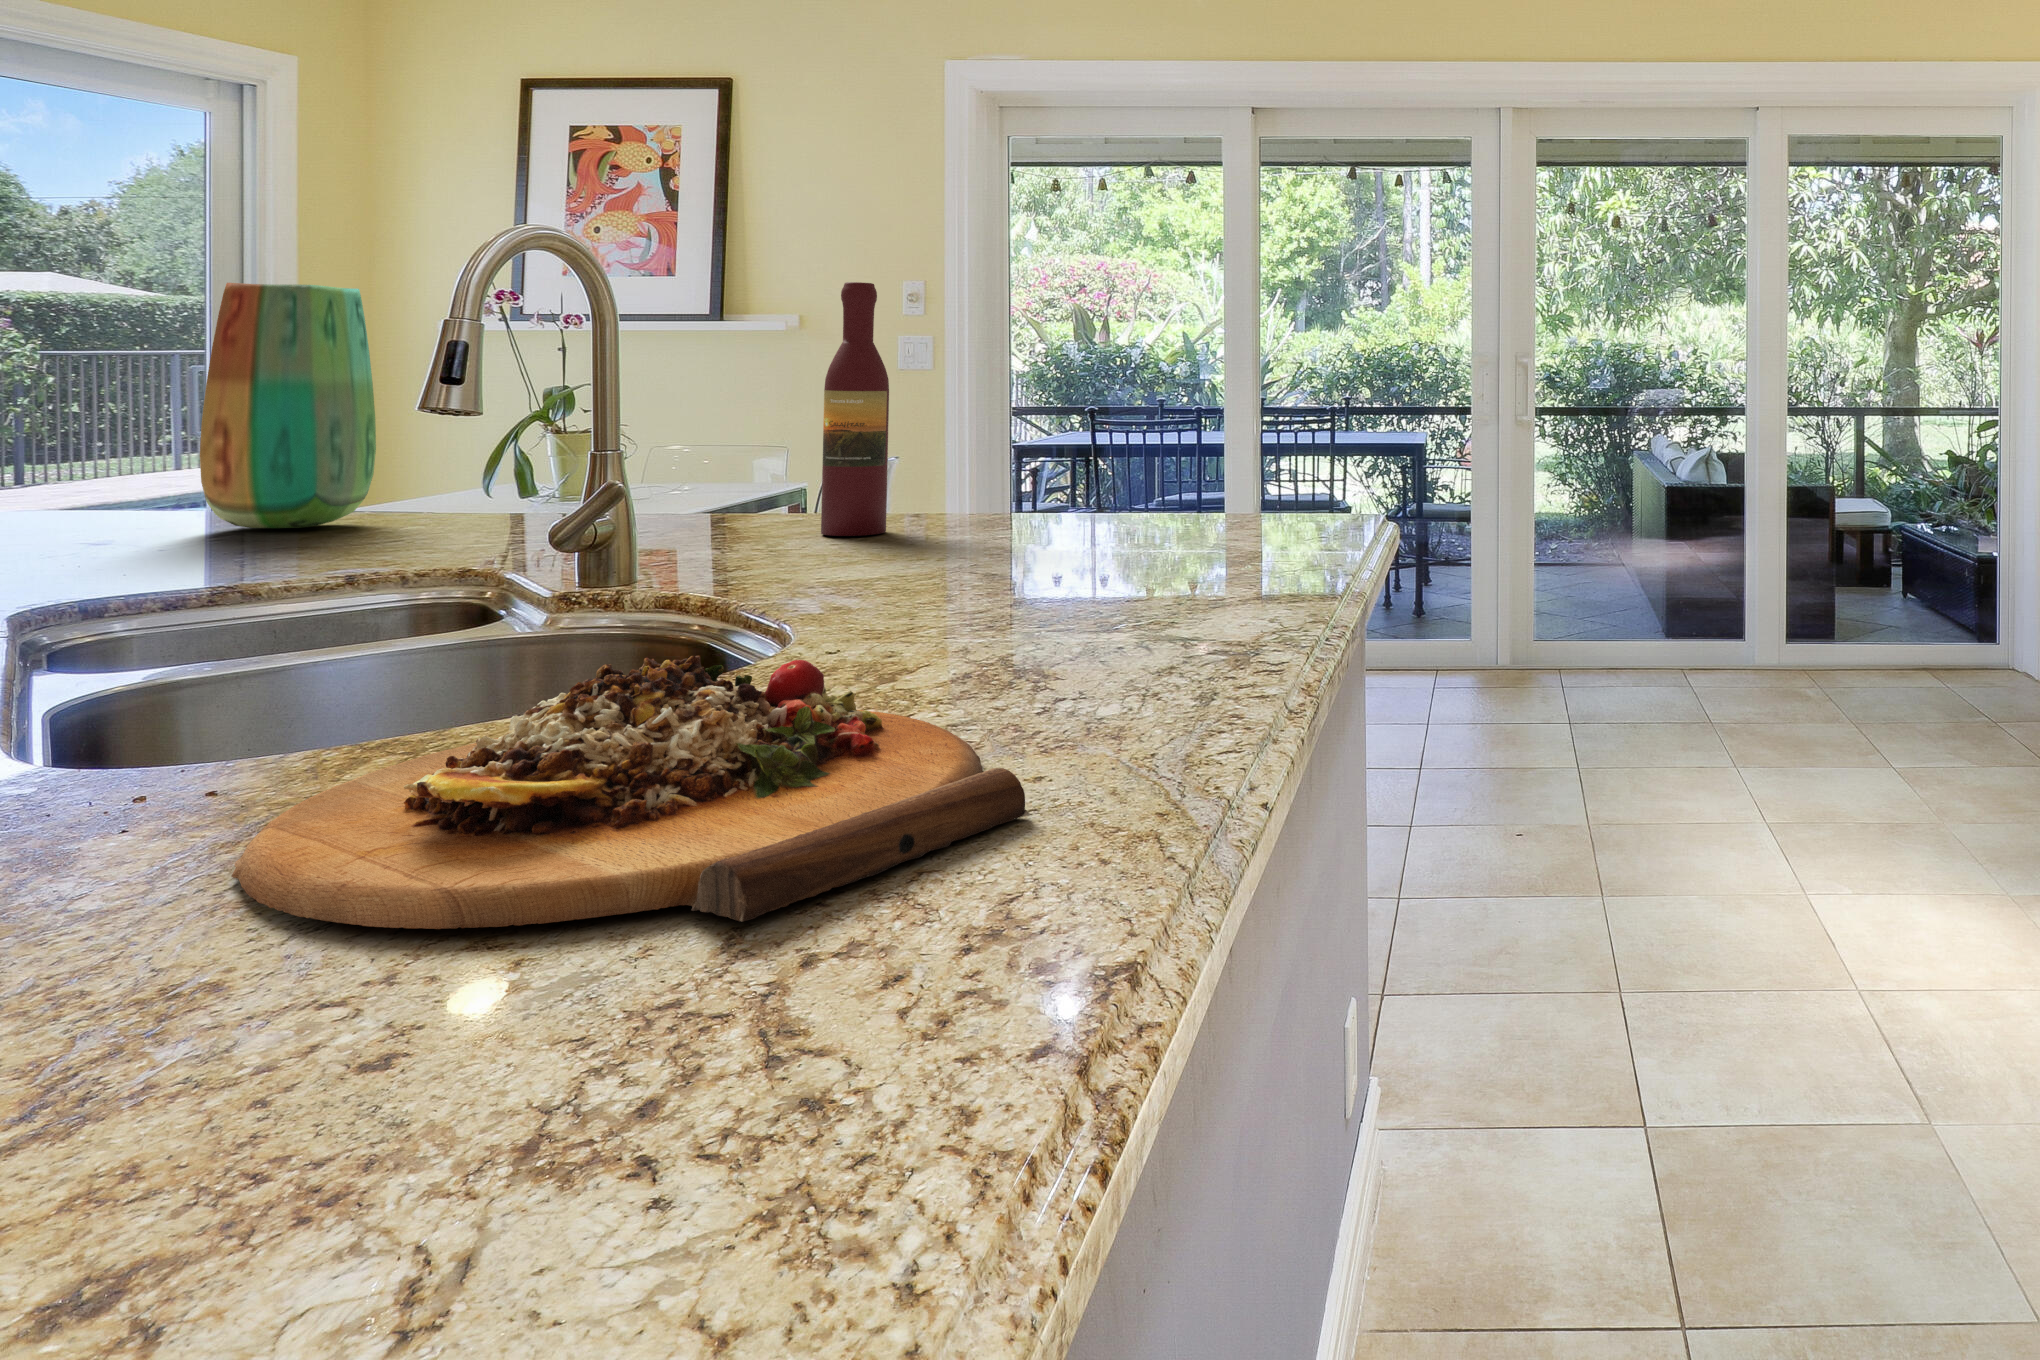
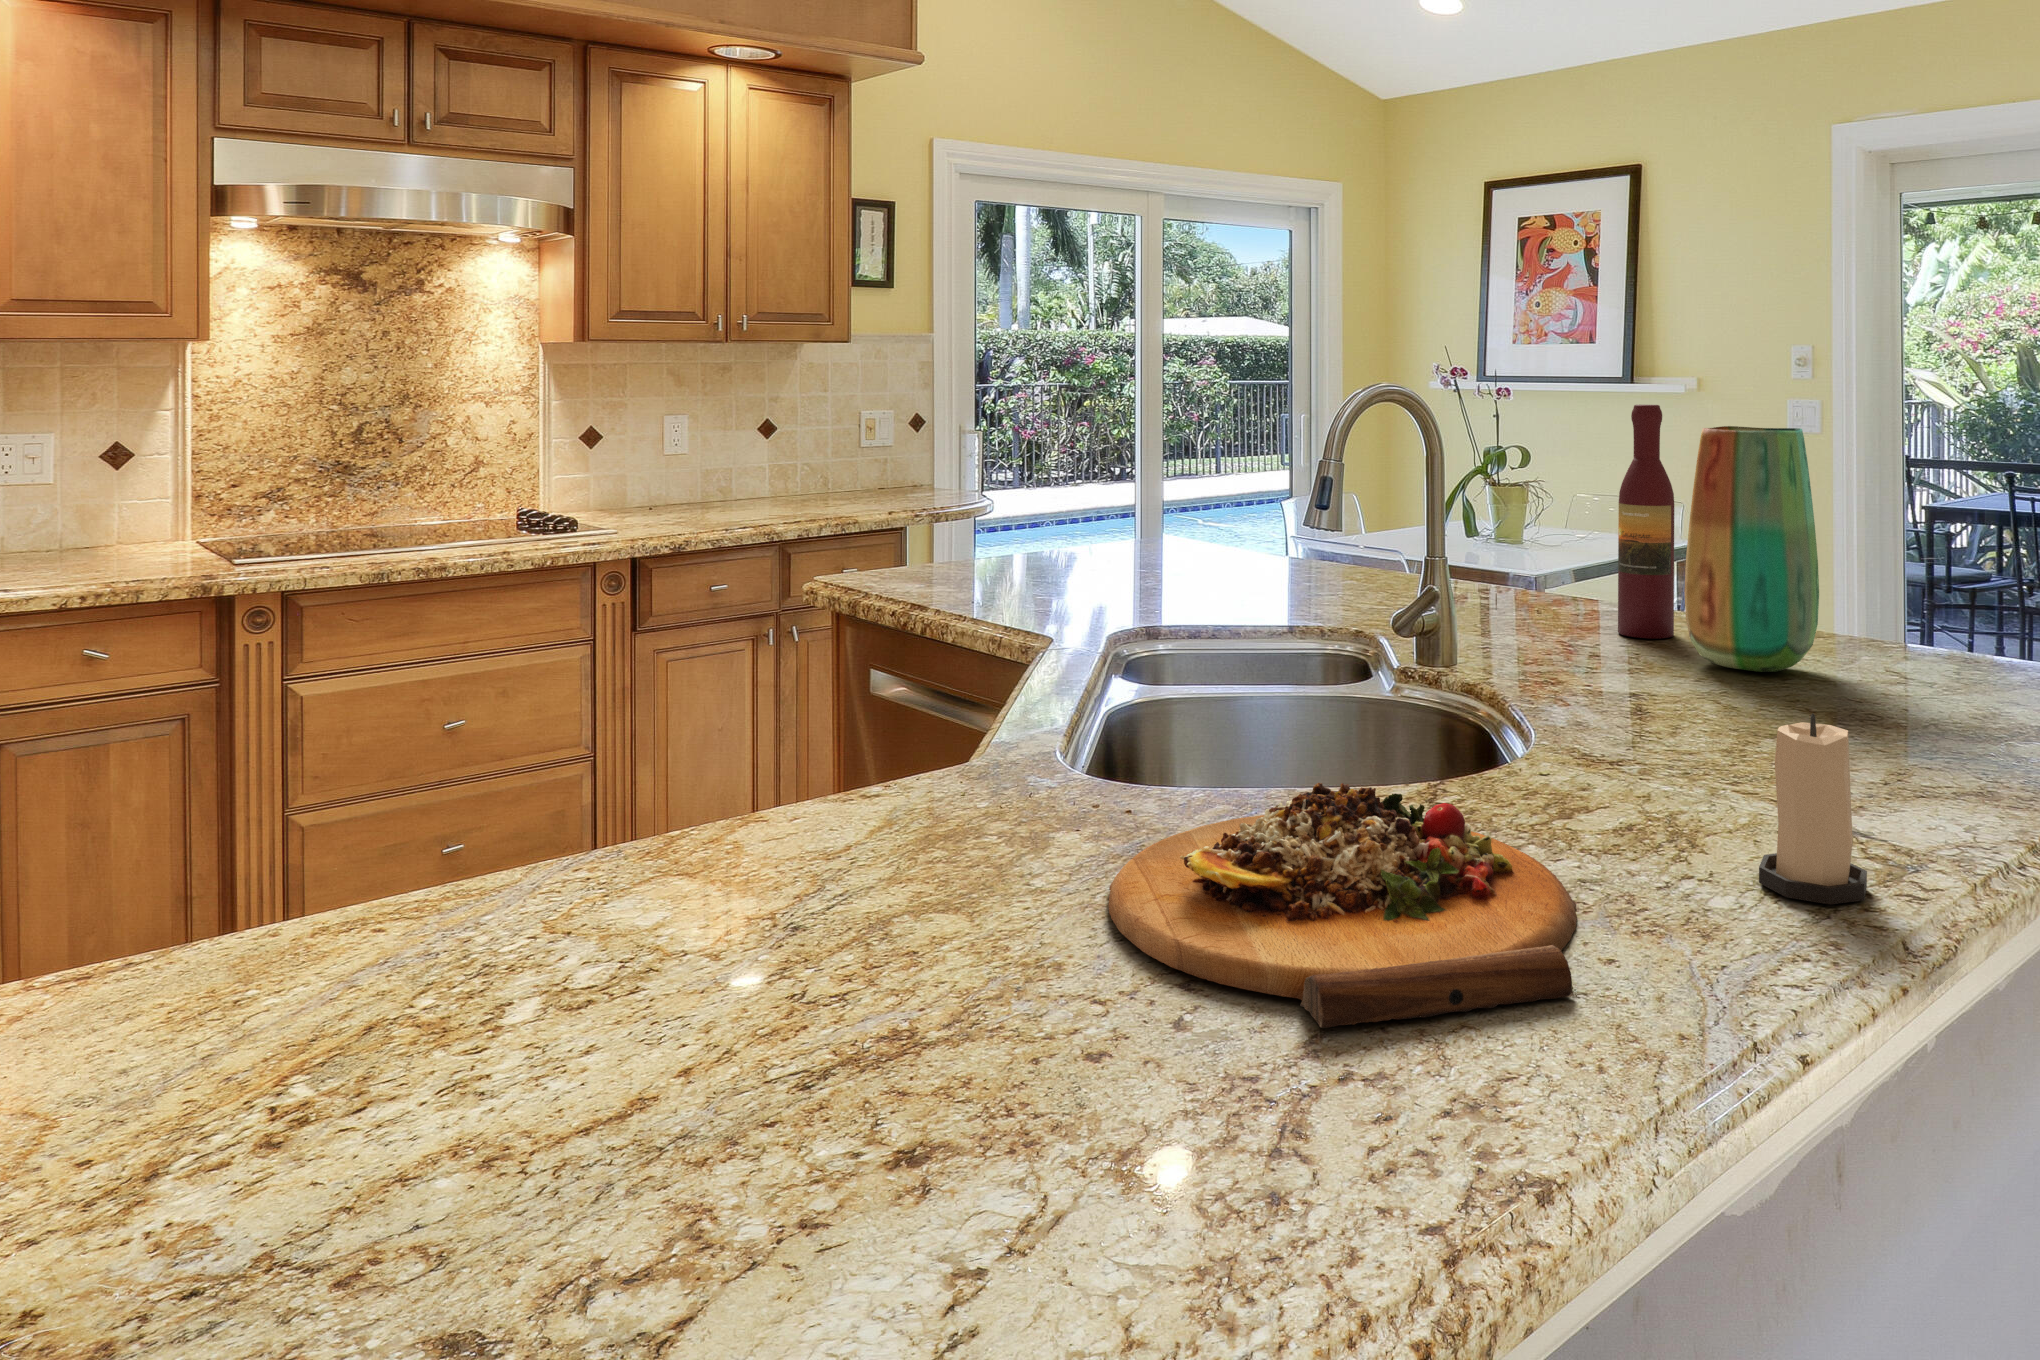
vase: present [200,283,376,528] -> present [1684,426,1819,672]
candle: none [1128,514,1231,697] -> present [1759,713,1867,905]

